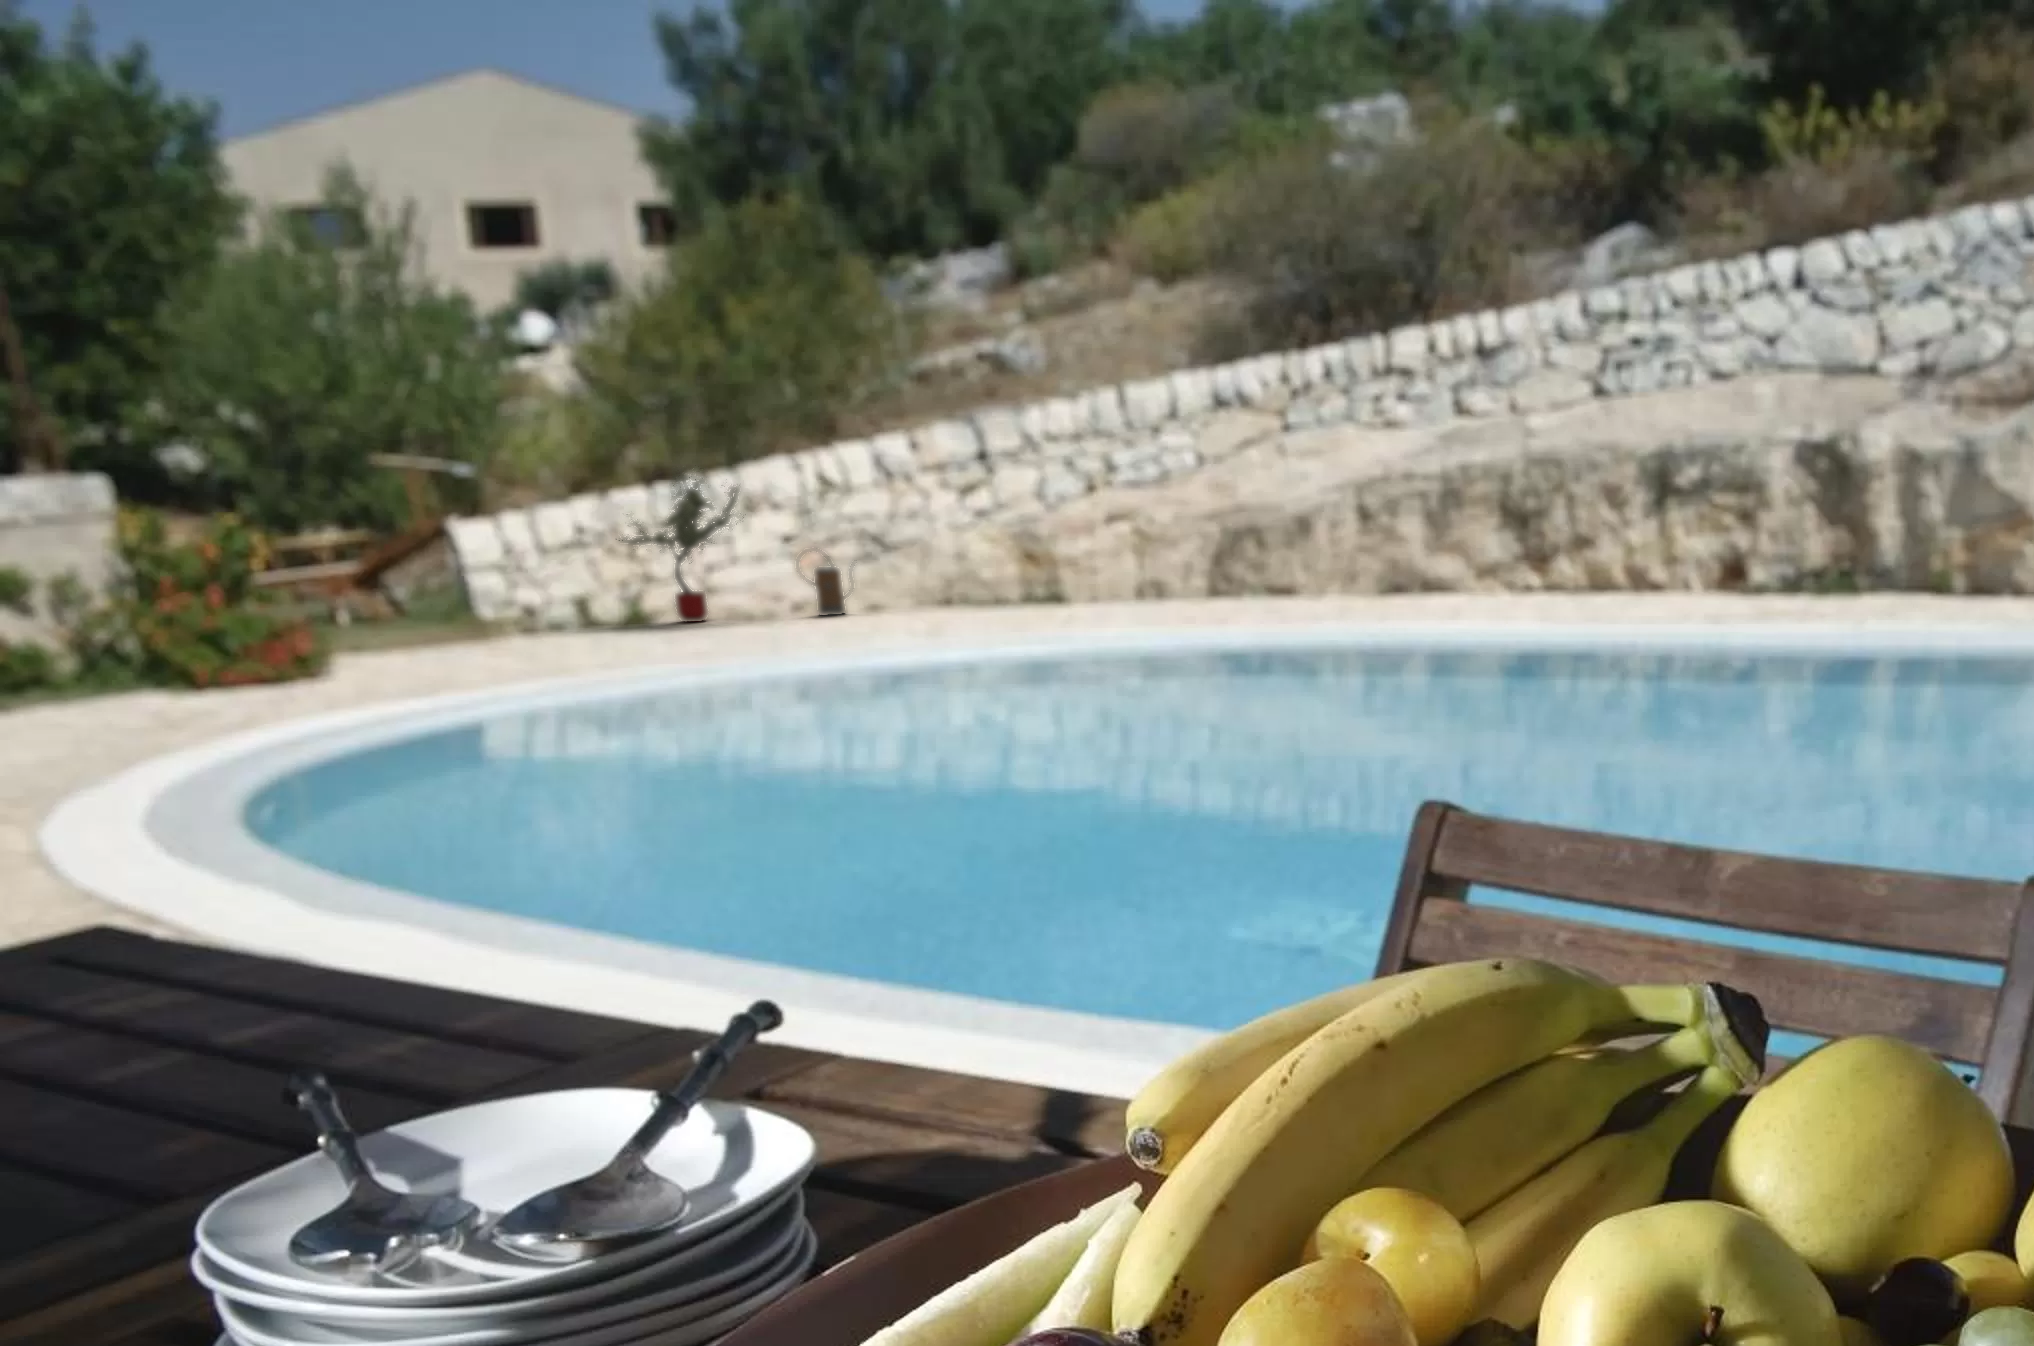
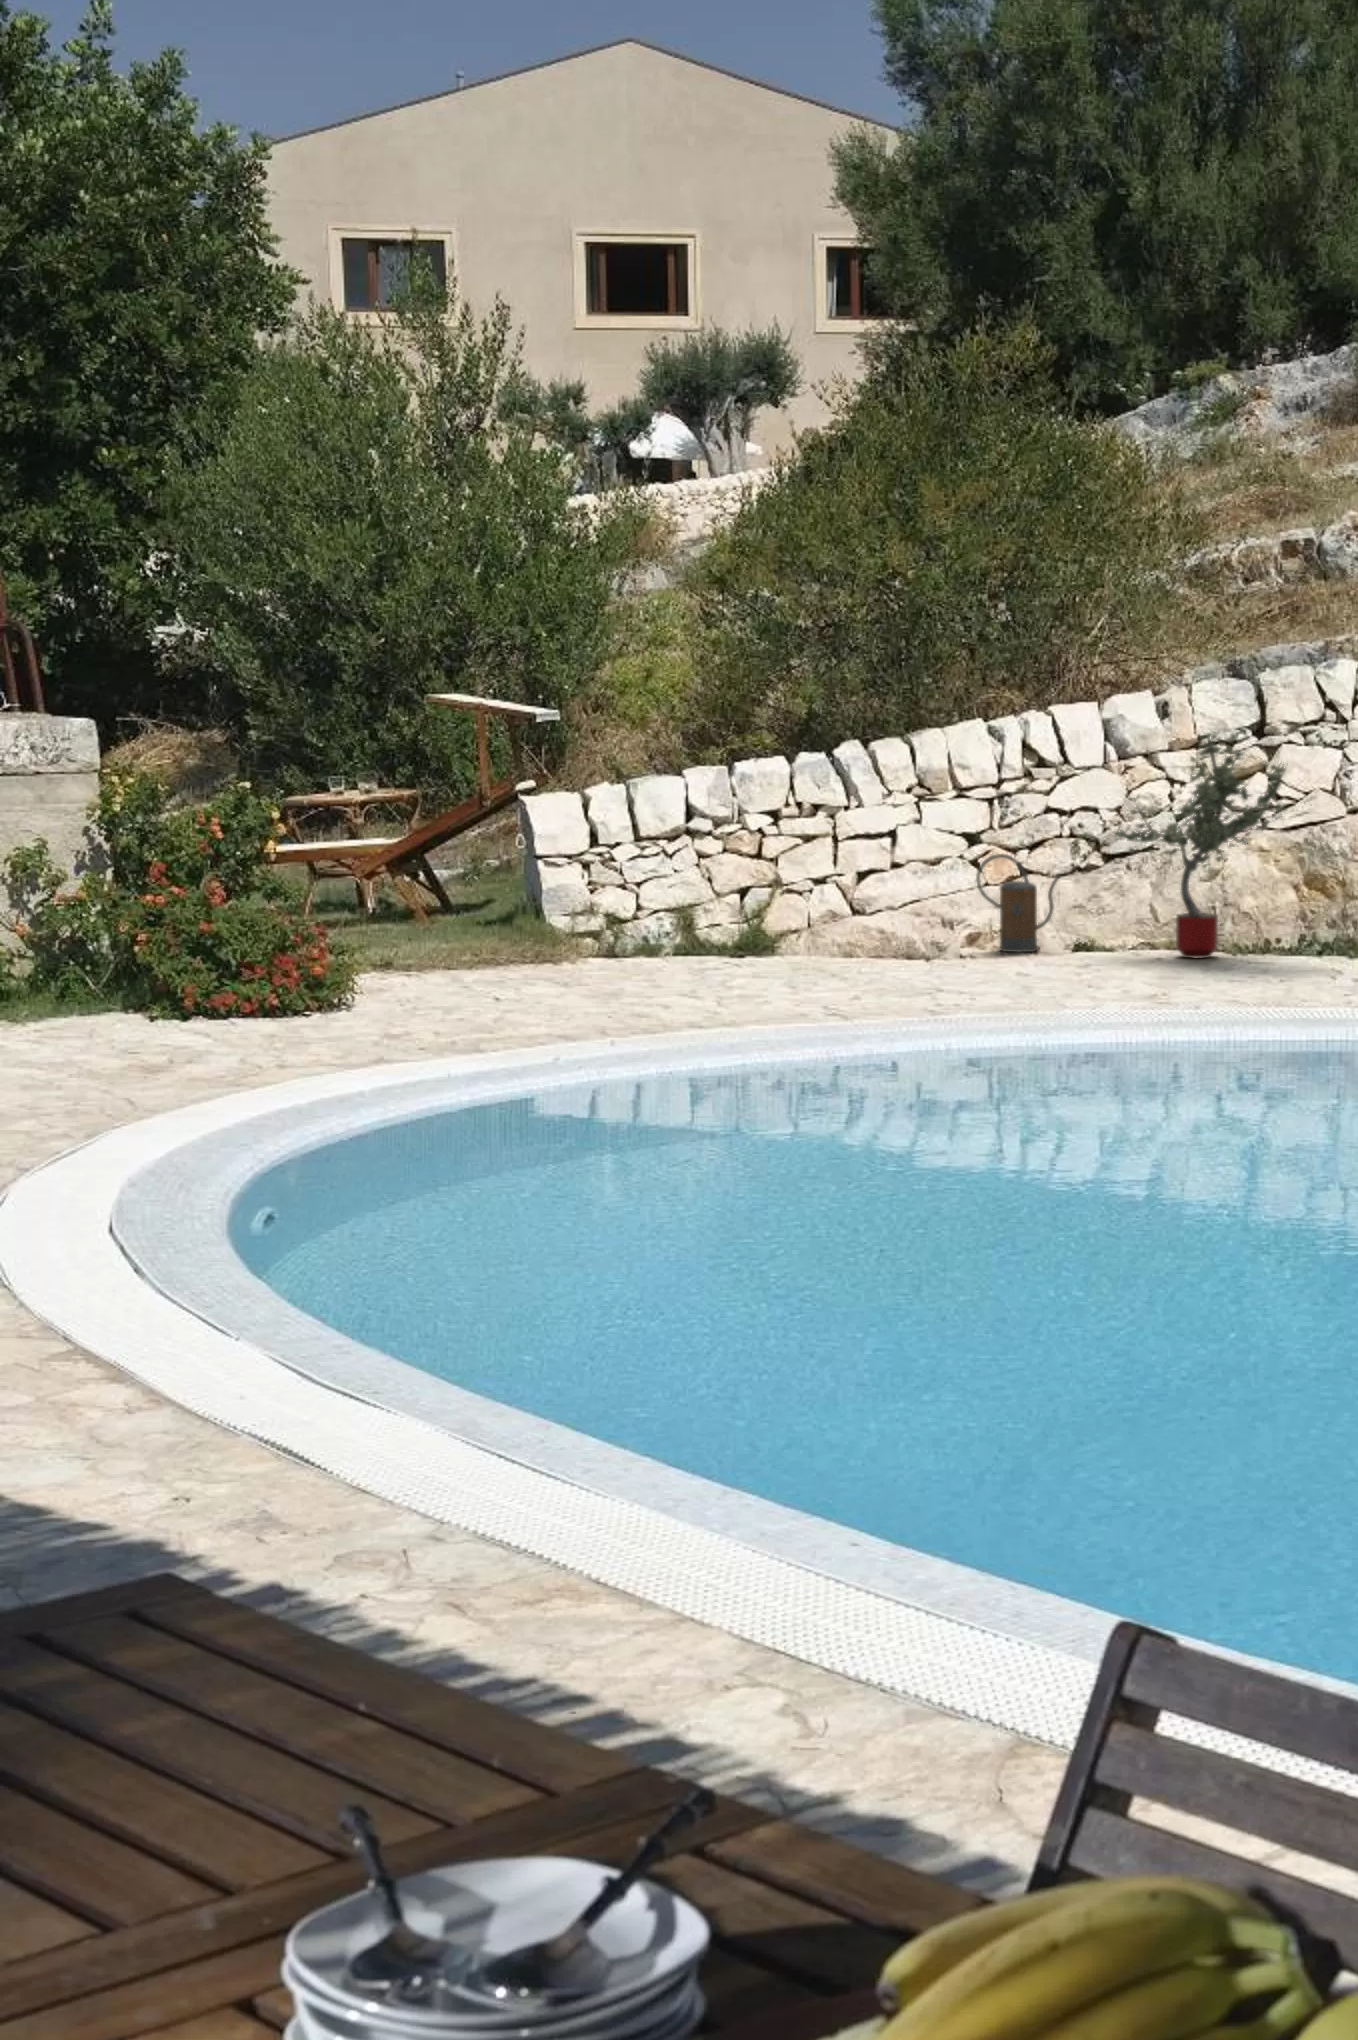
potted tree: present [616,469,744,622] -> present [1114,734,1286,959]

